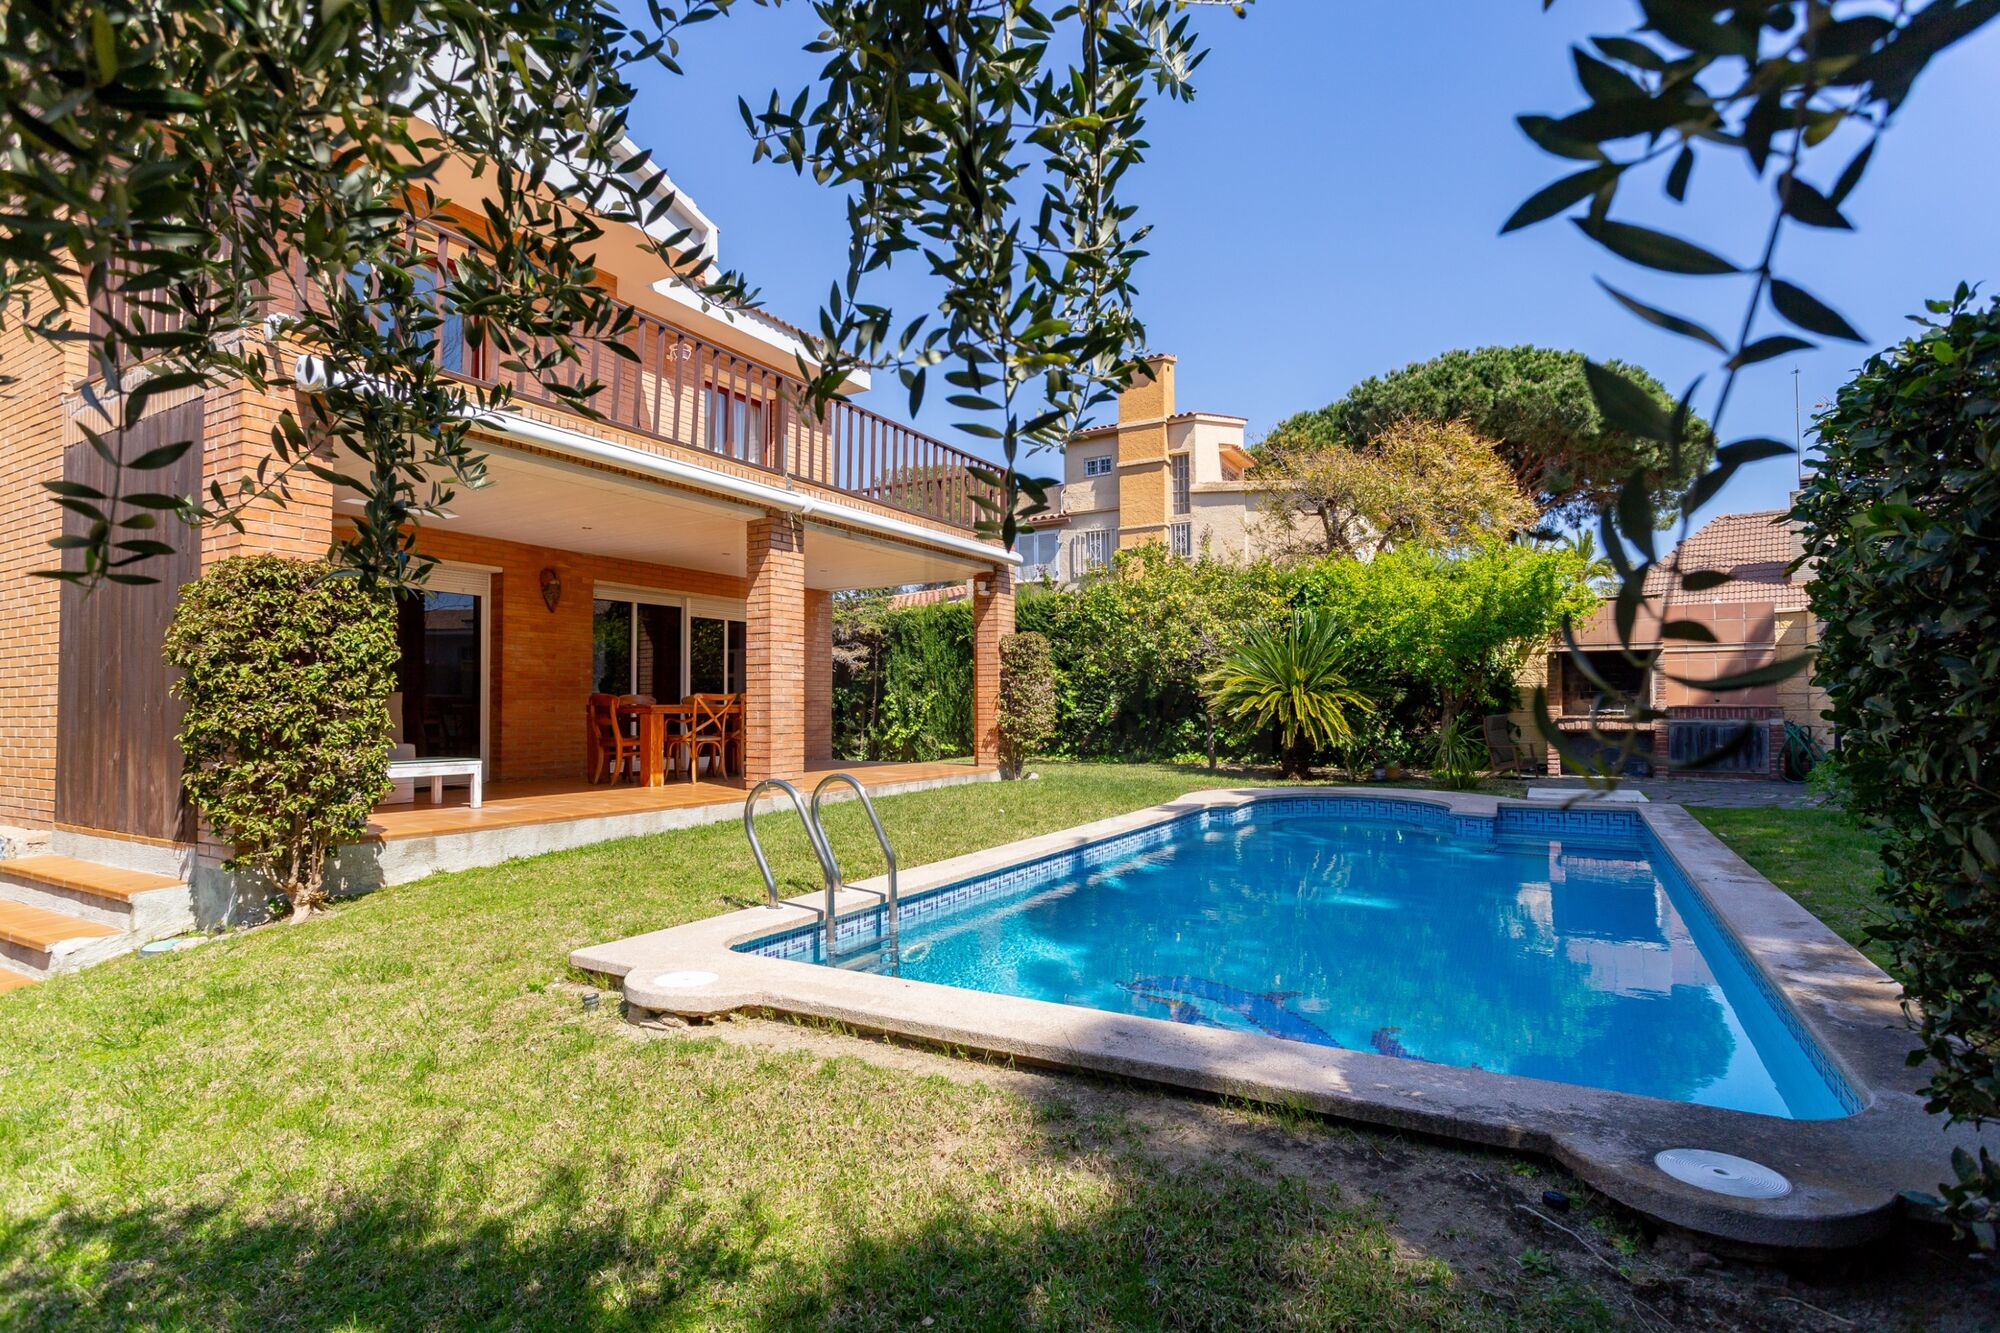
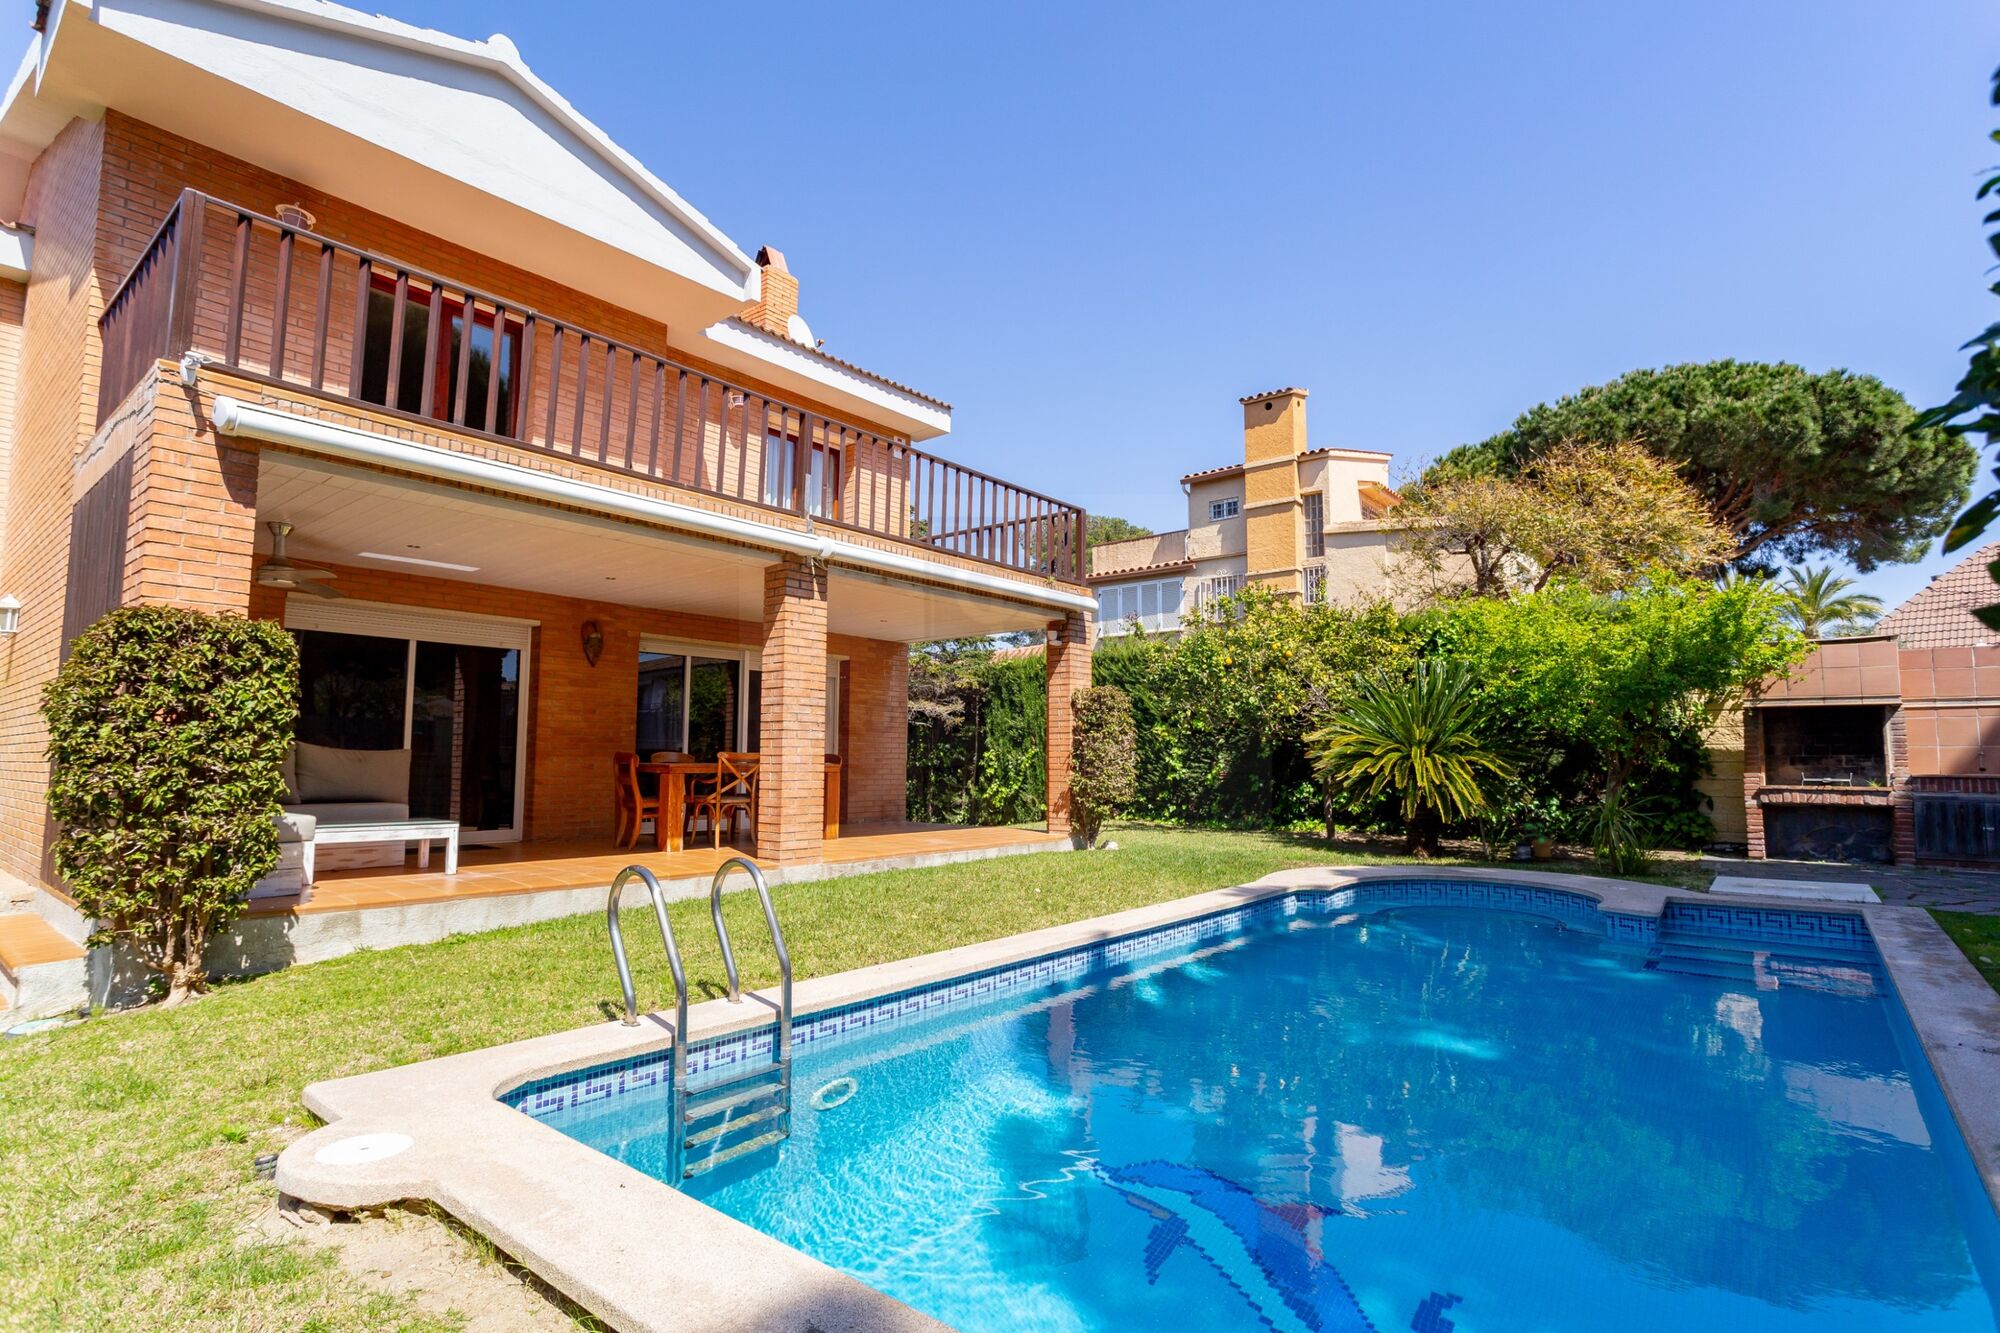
lounge chair: present [1482,714,1539,781] -> none [1658,784,1735,866]

